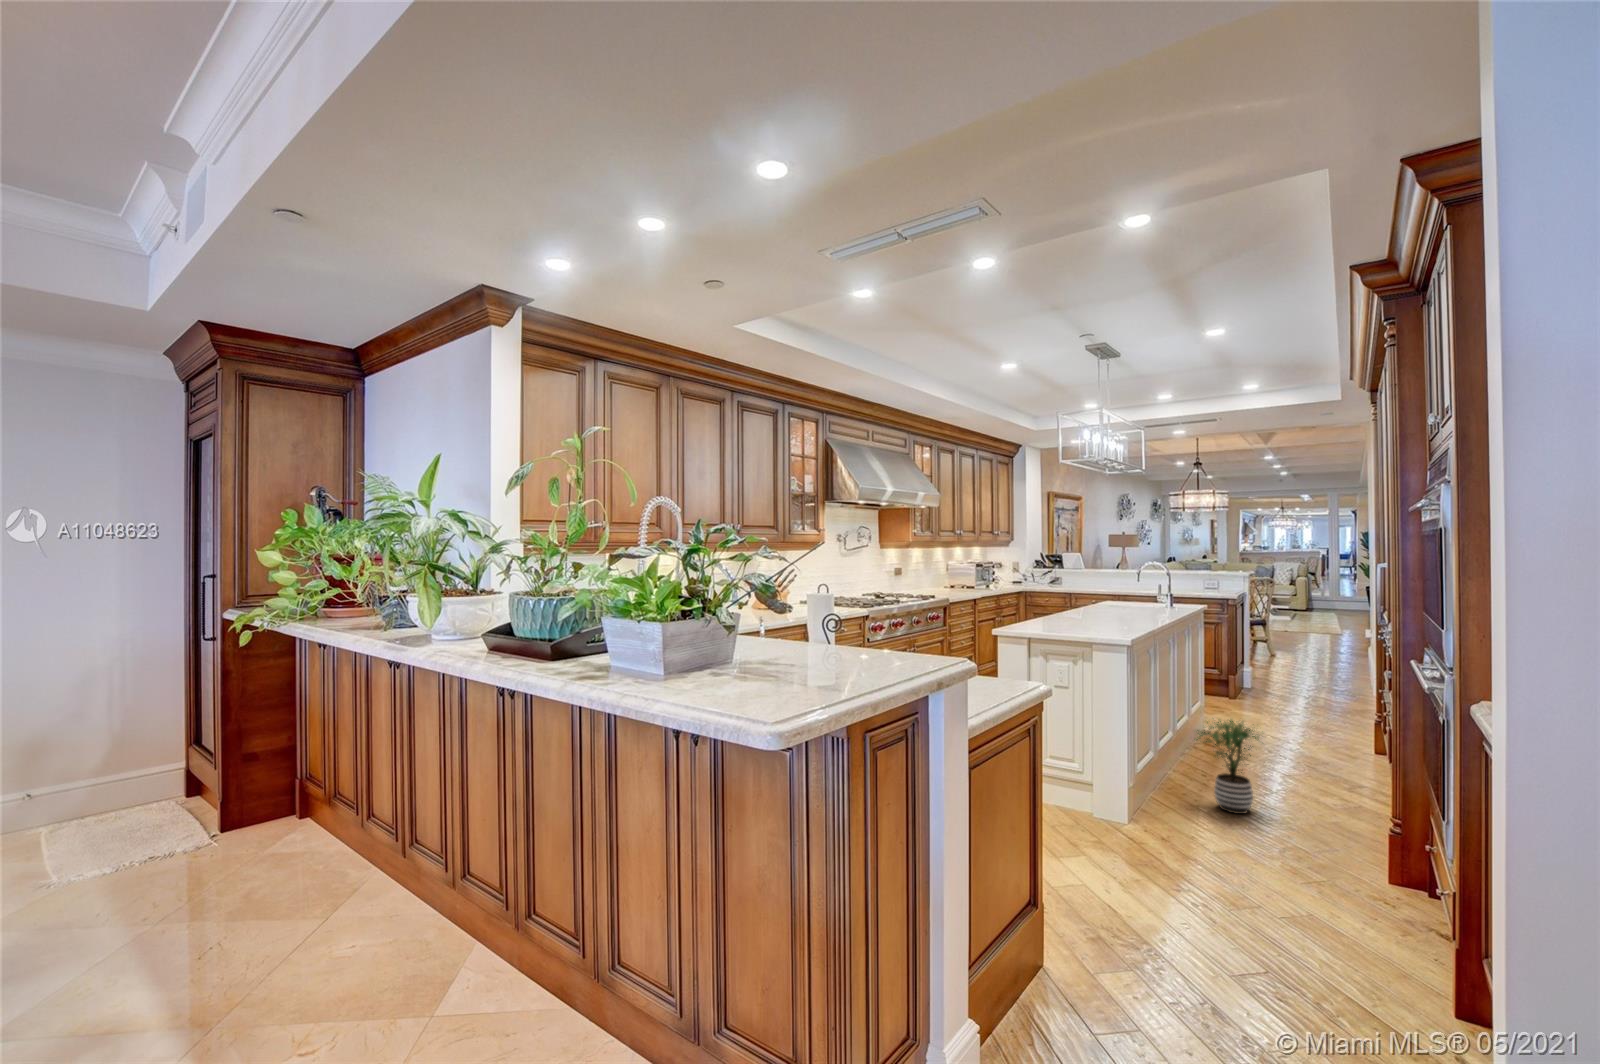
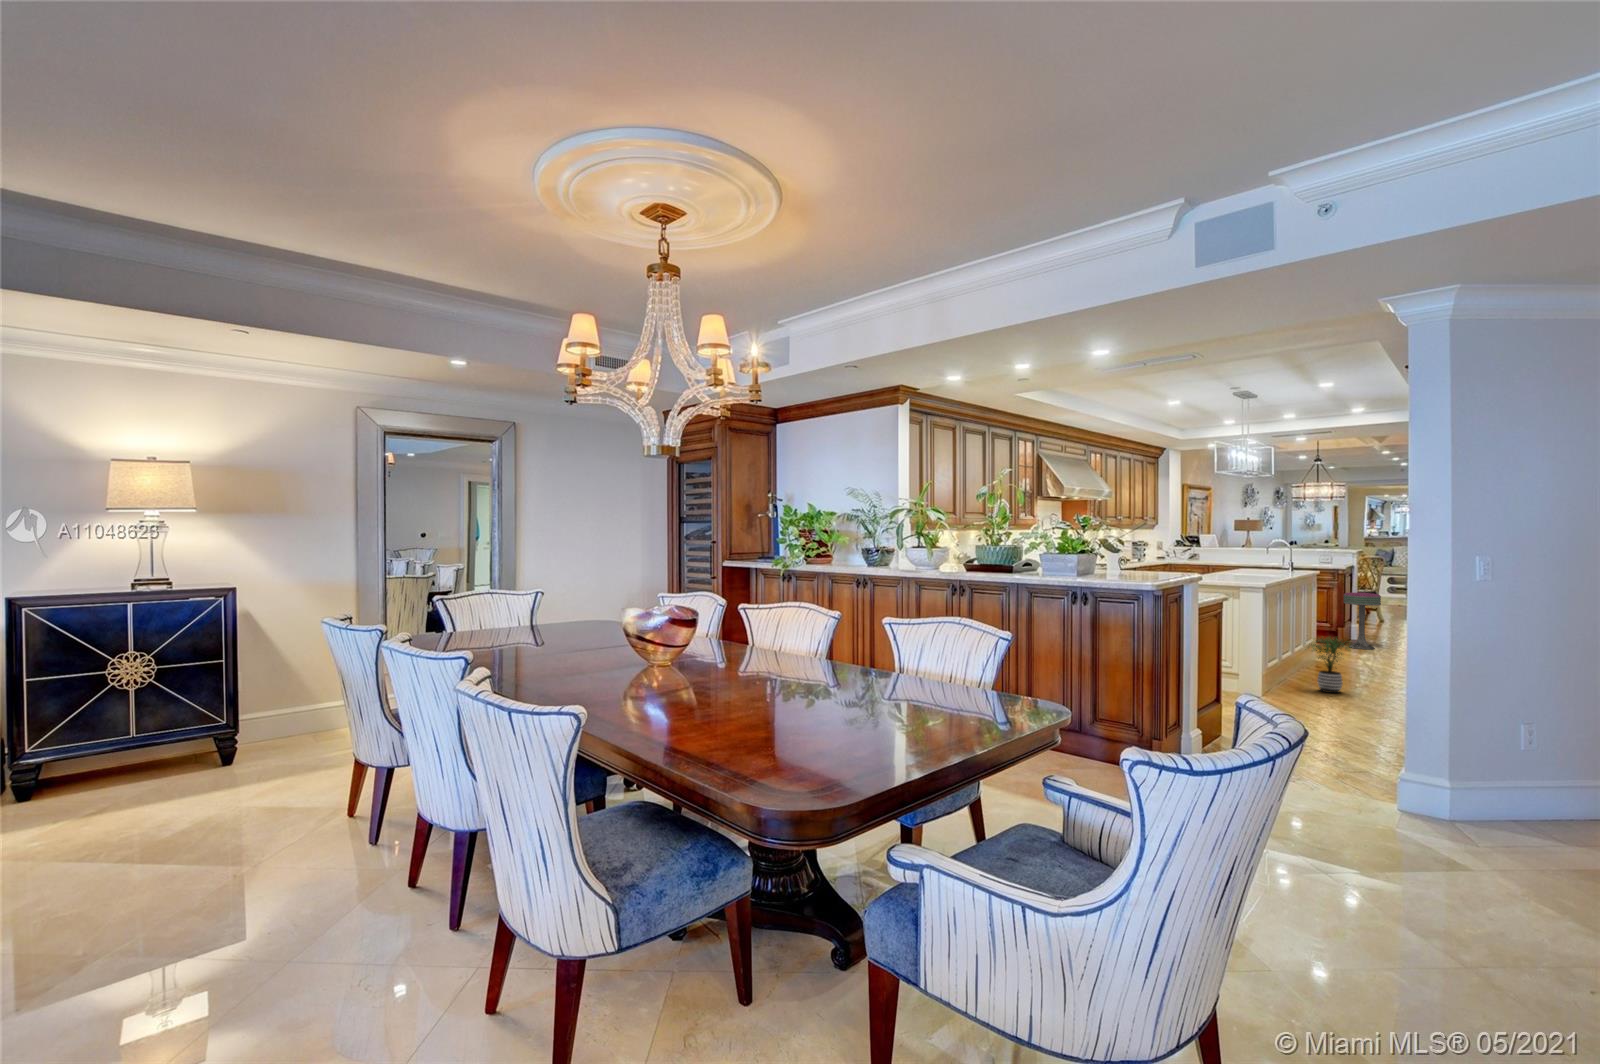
bar stool: none [1236,629,1283,706] -> present [1344,593,1381,649]

